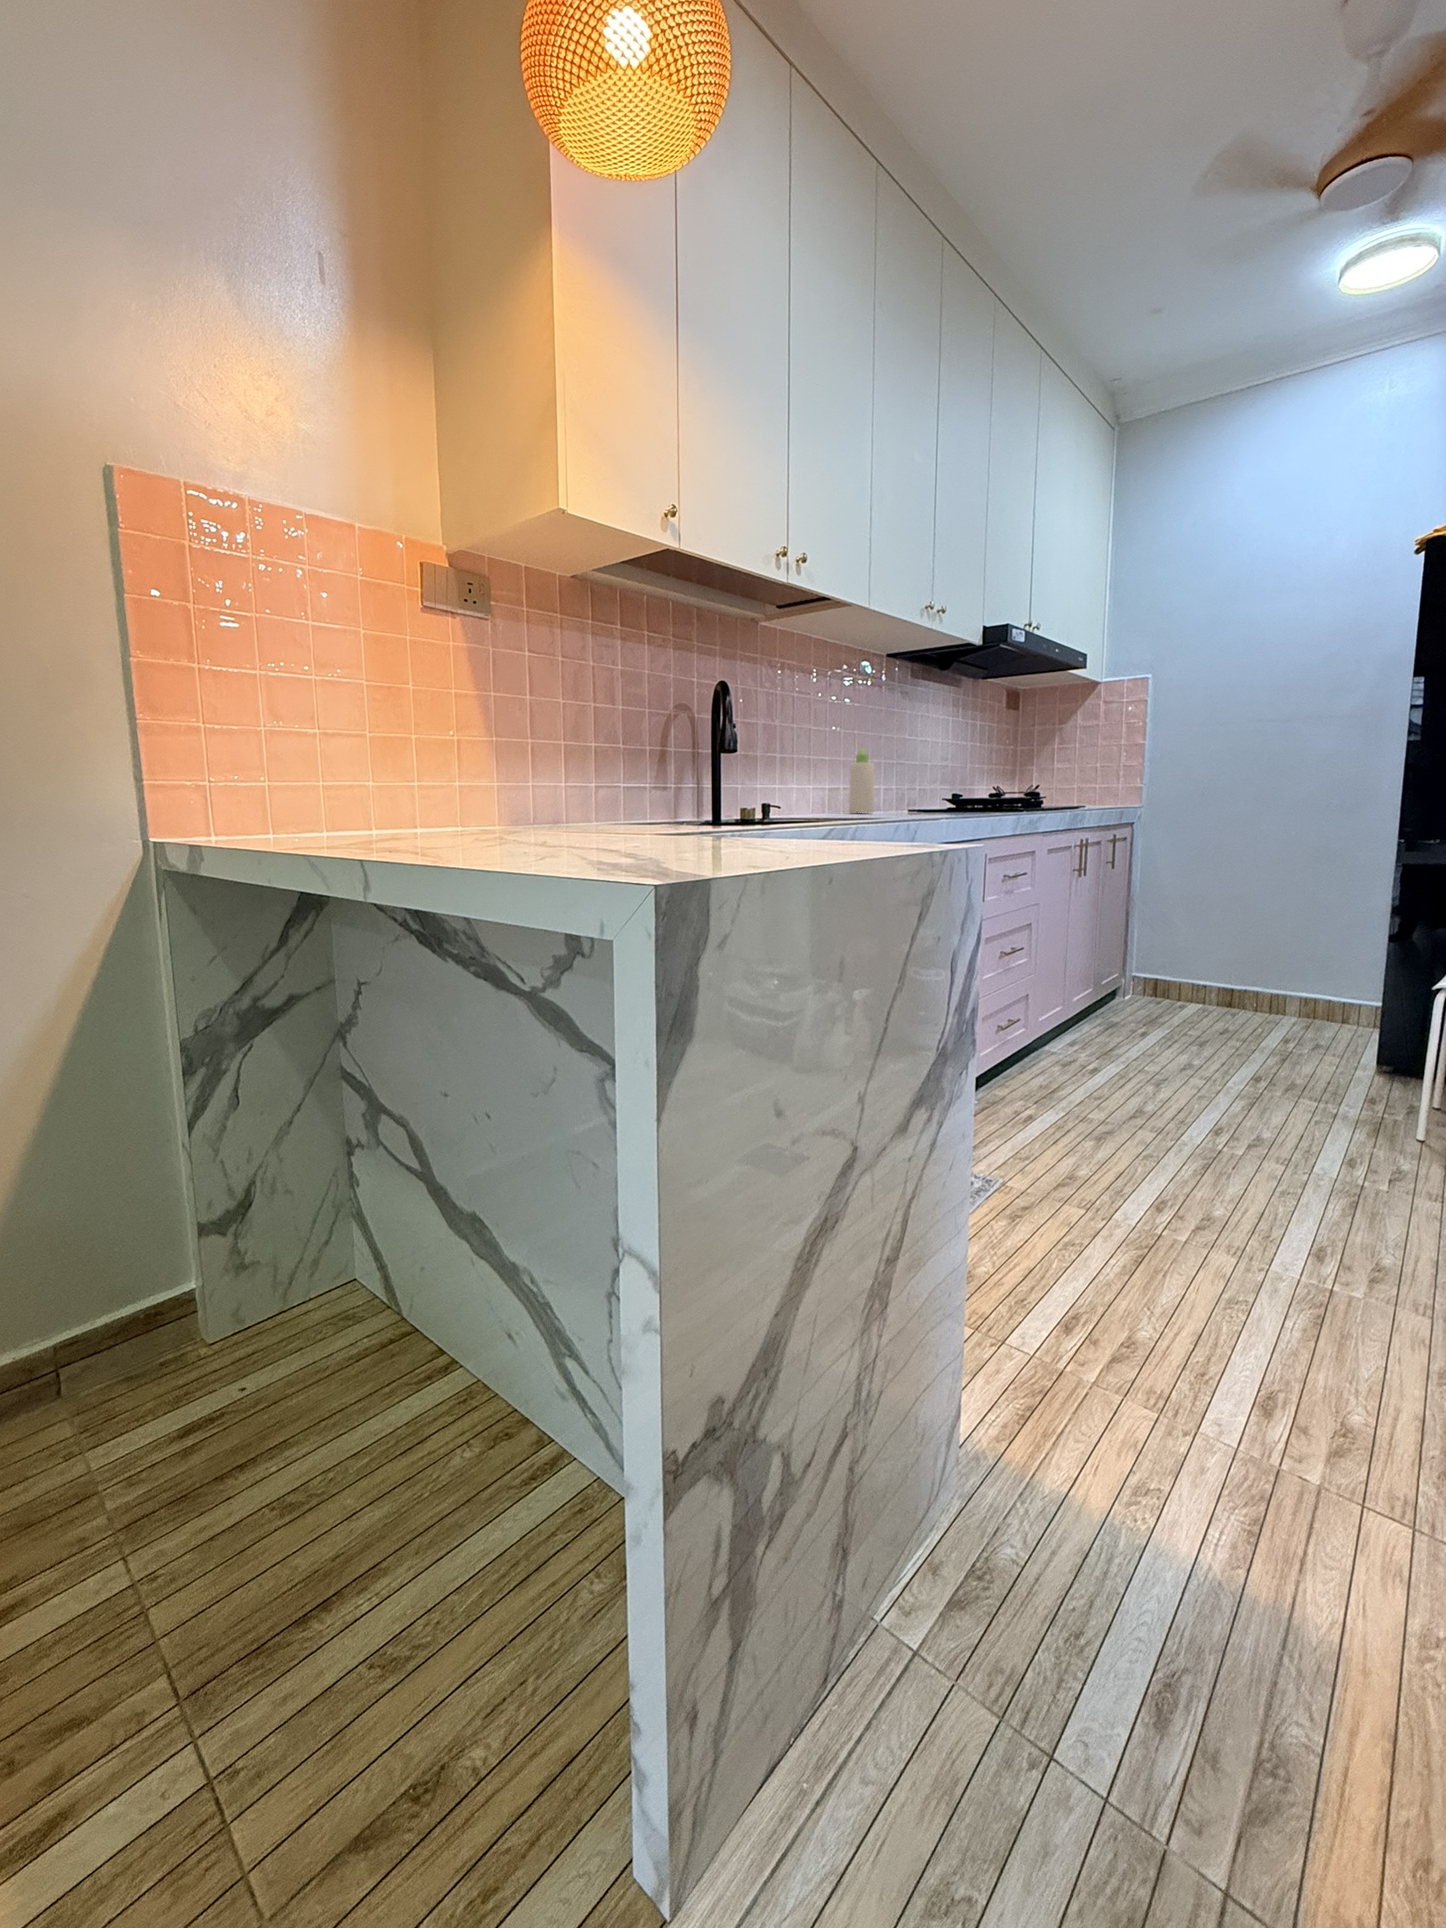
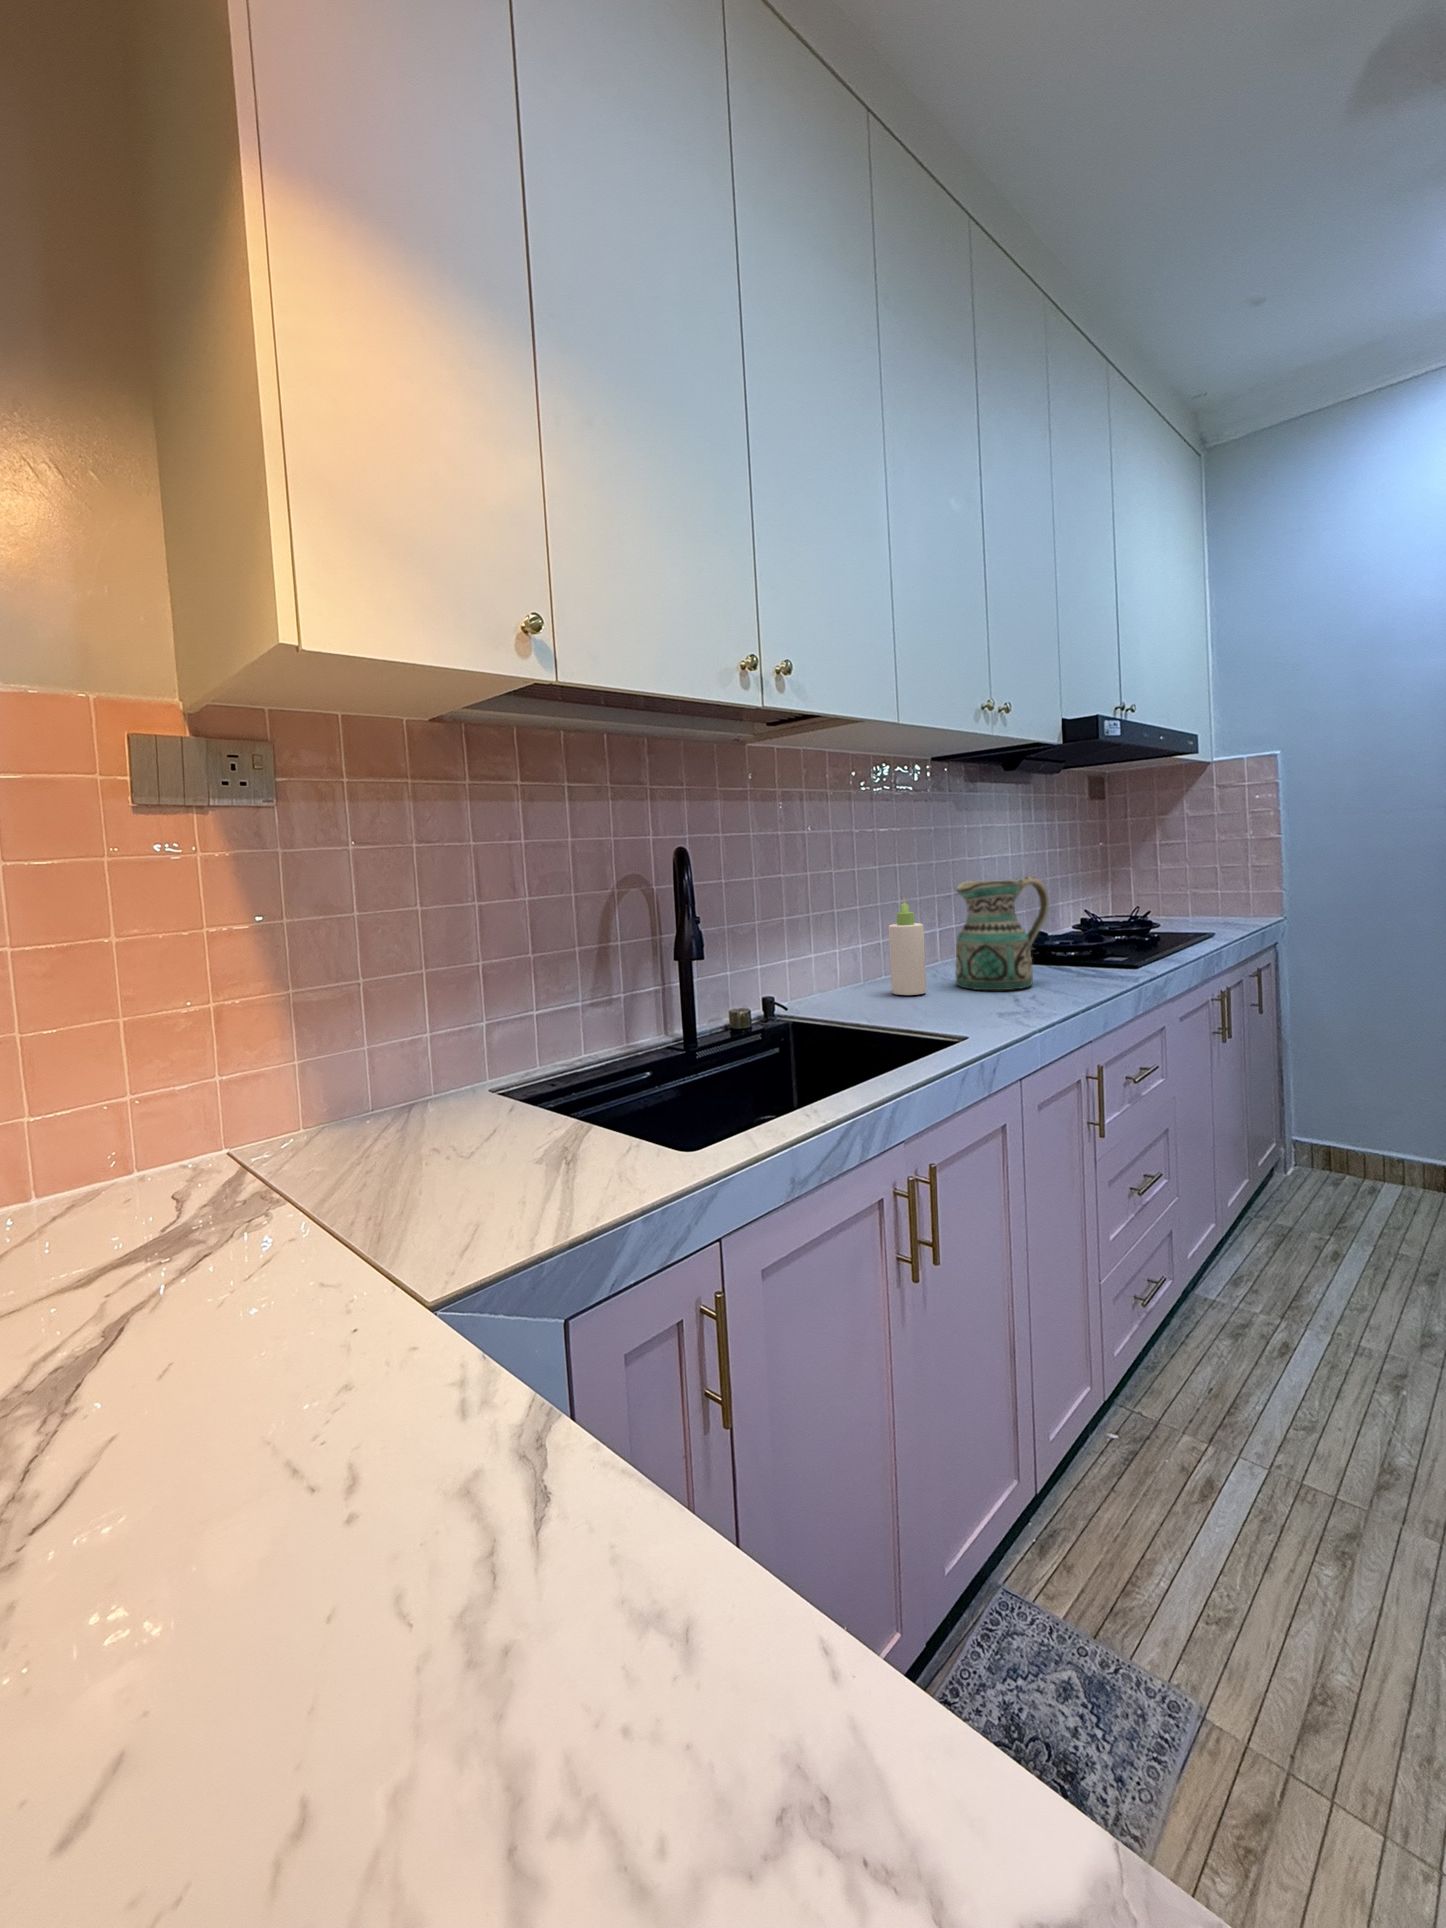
ceramic pitcher: none [894,735,963,813] -> present [956,877,1049,990]

